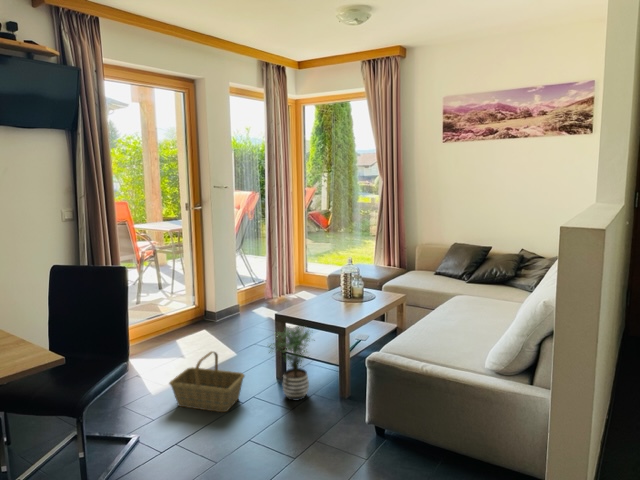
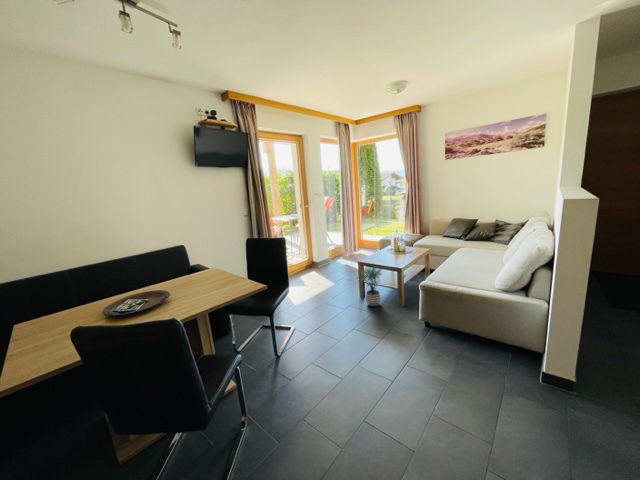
basket: present [169,352,244,412] -> none [306,282,345,314]

